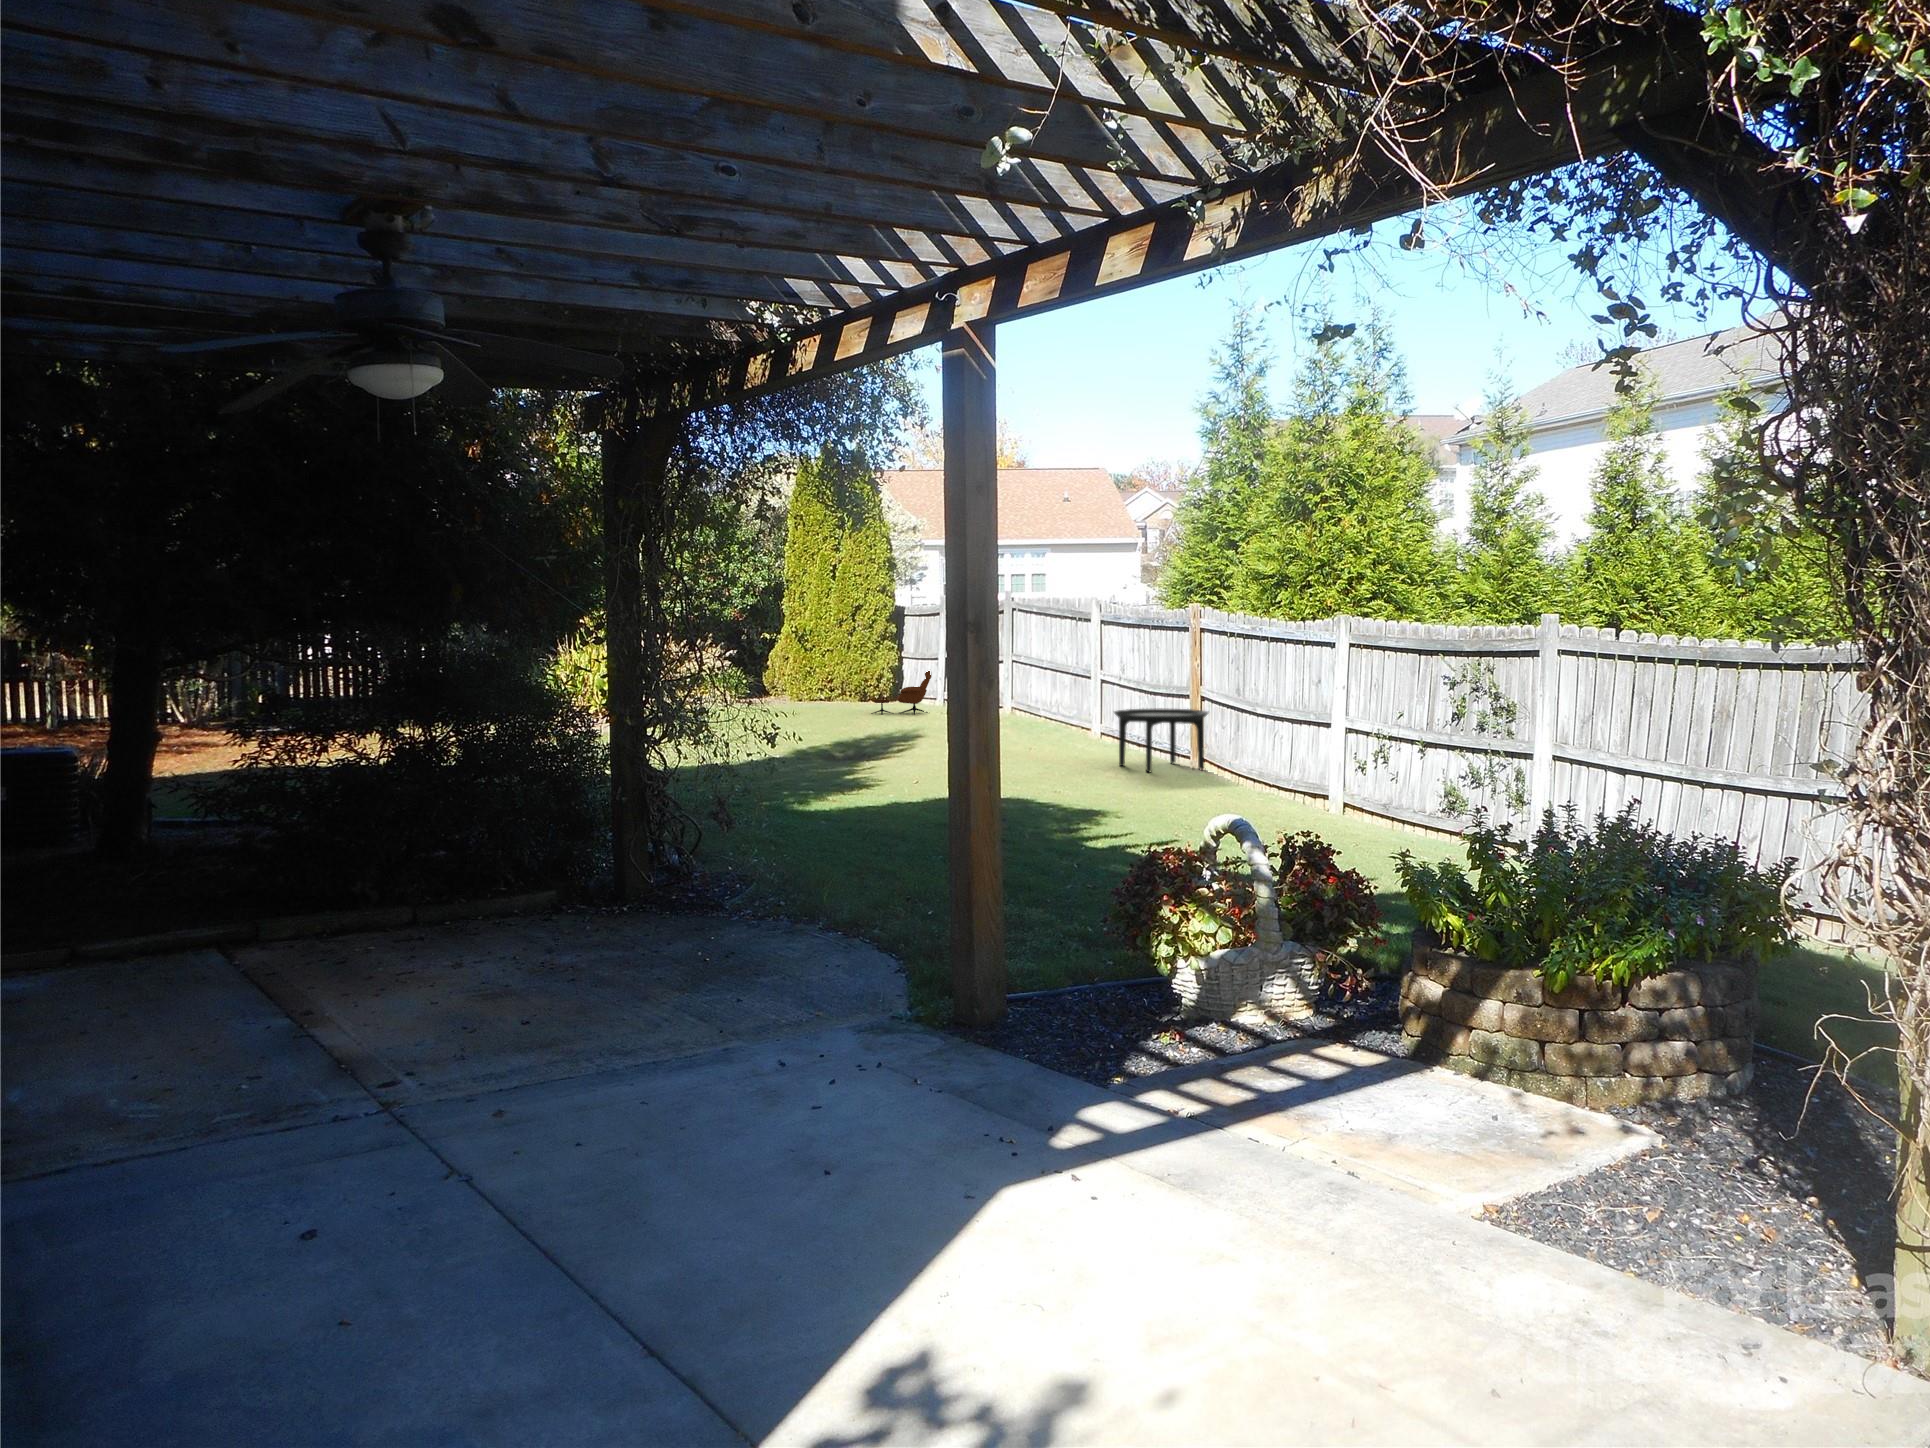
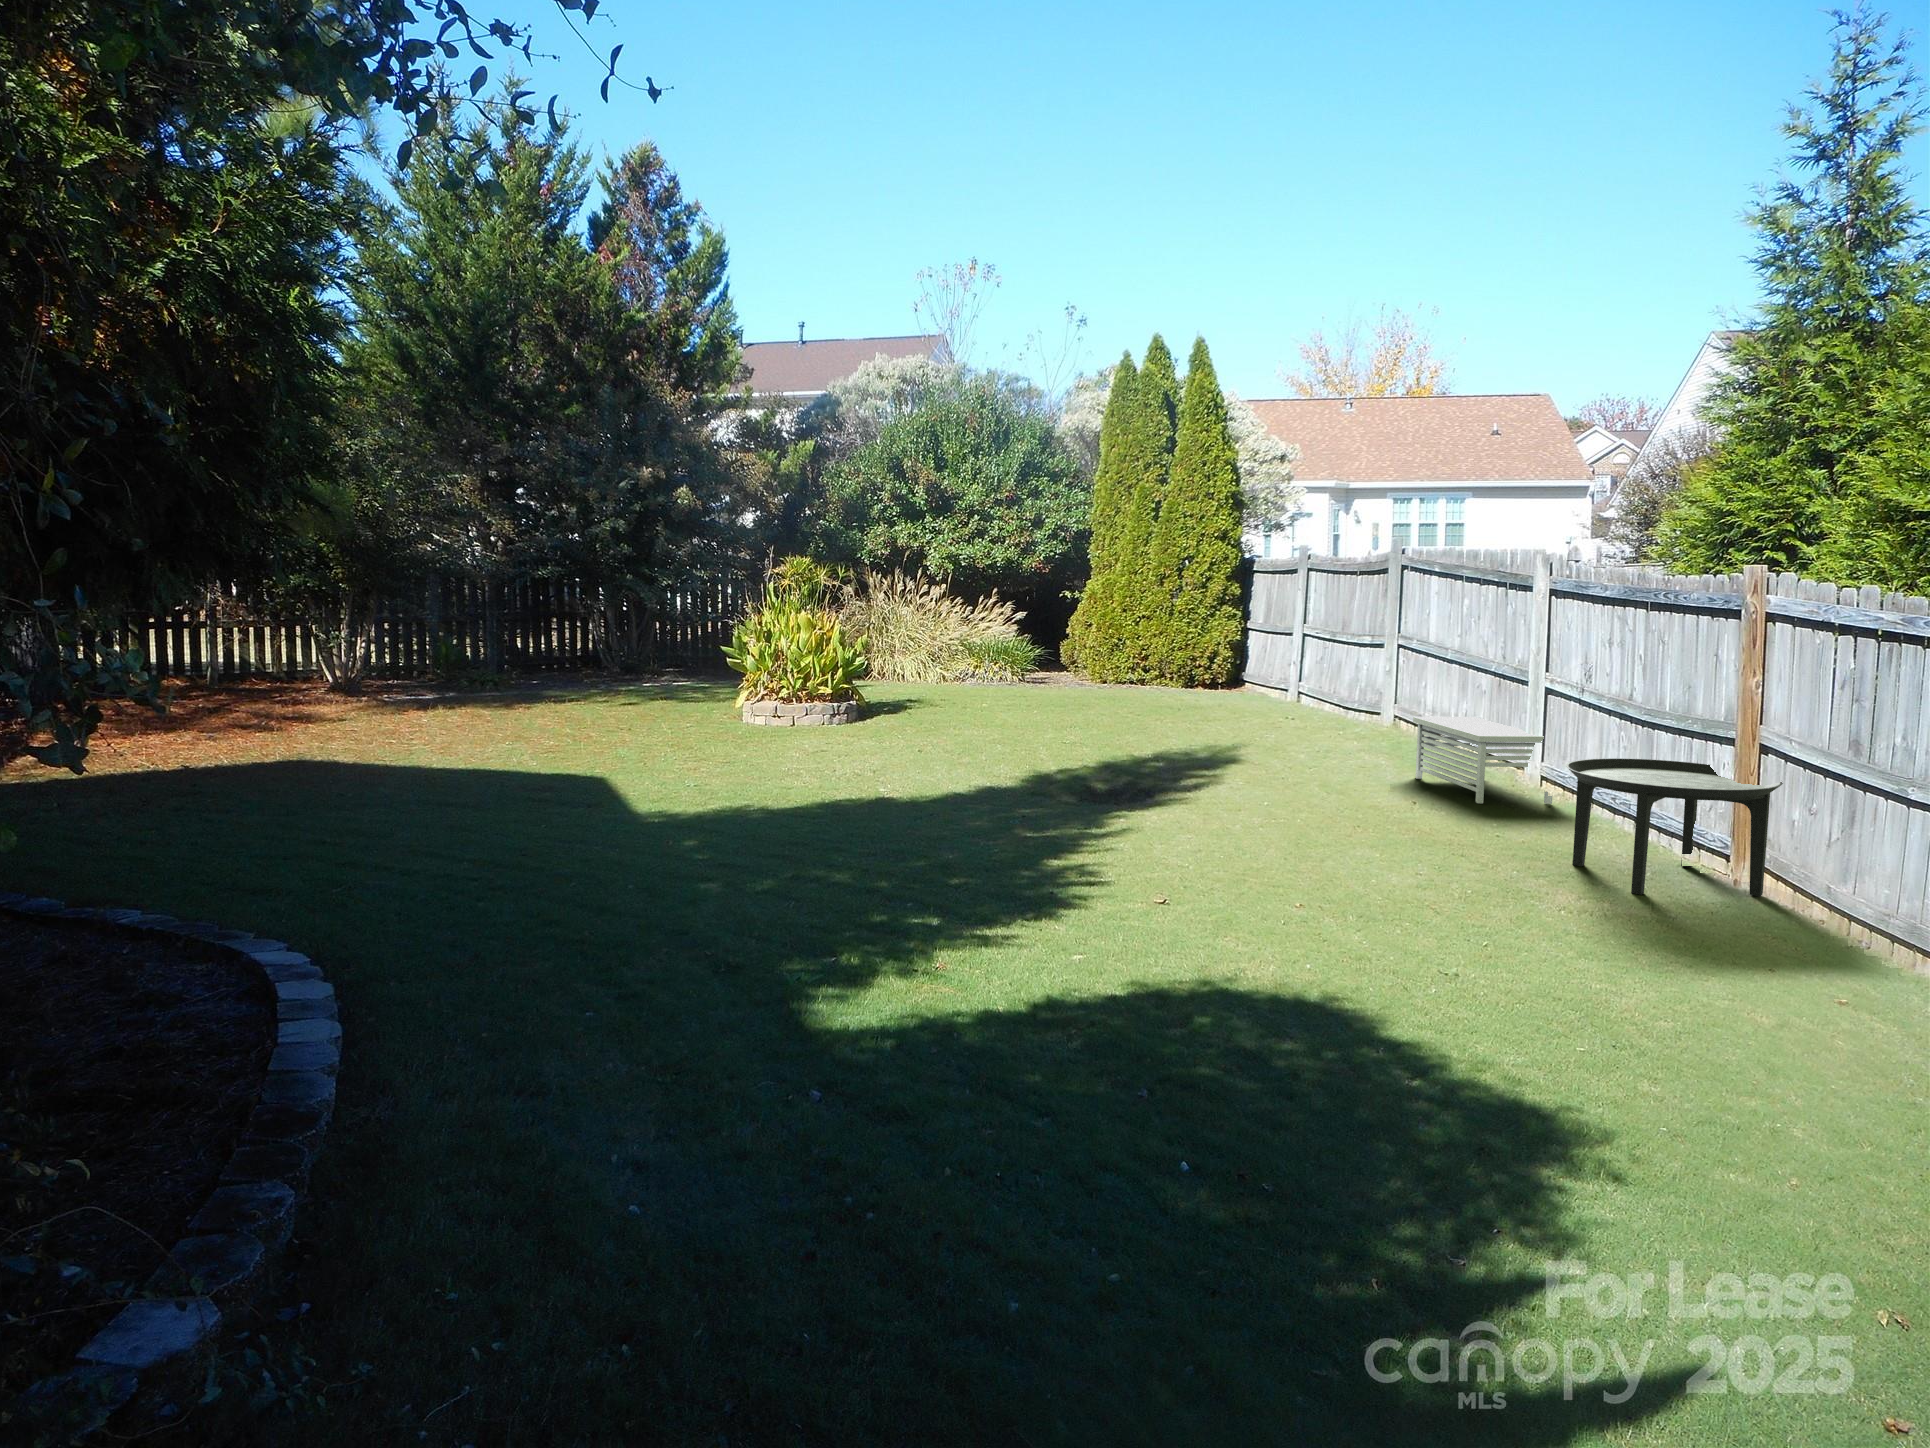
lounge chair: present [871,671,931,715] -> none [1202,647,1289,707]
storage bench: none [1027,701,1111,749] -> present [1413,717,1552,804]

